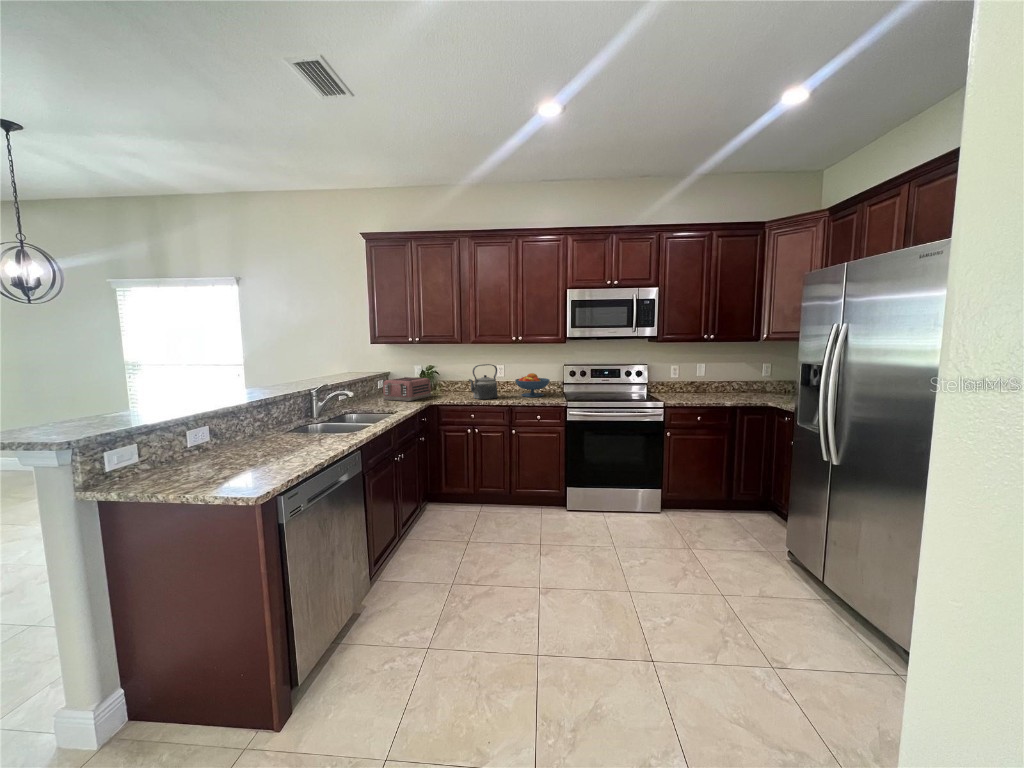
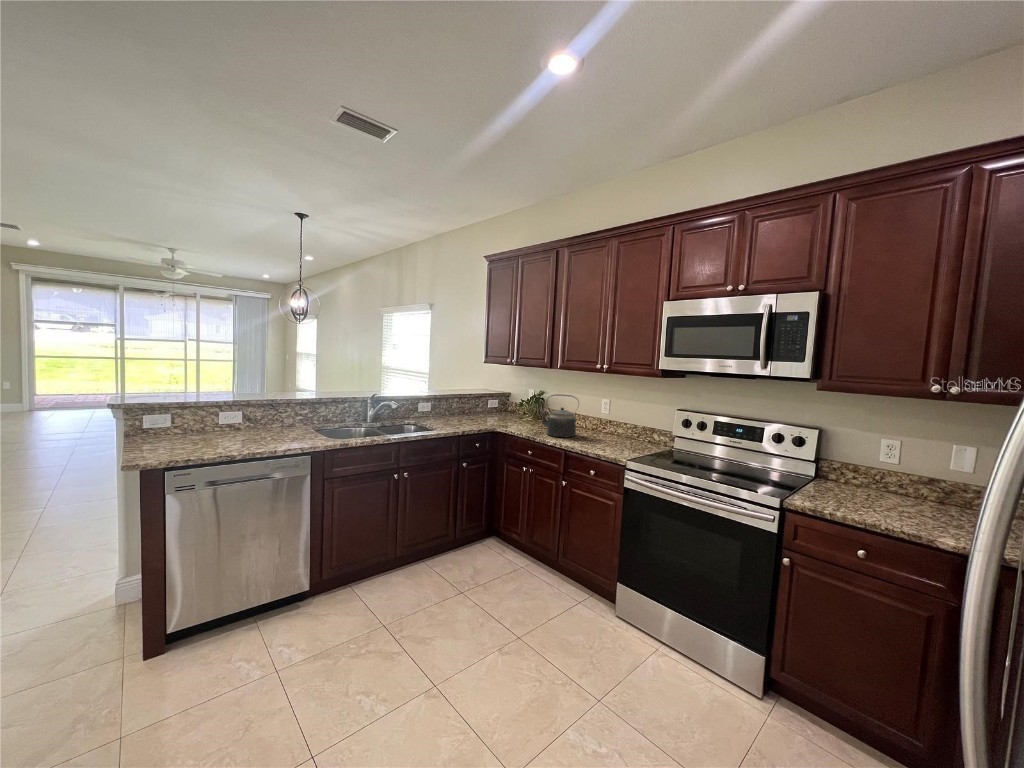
fruit bowl: present [515,373,550,397] -> none [597,414,645,446]
toaster: present [383,377,431,401] -> none [473,399,520,424]

